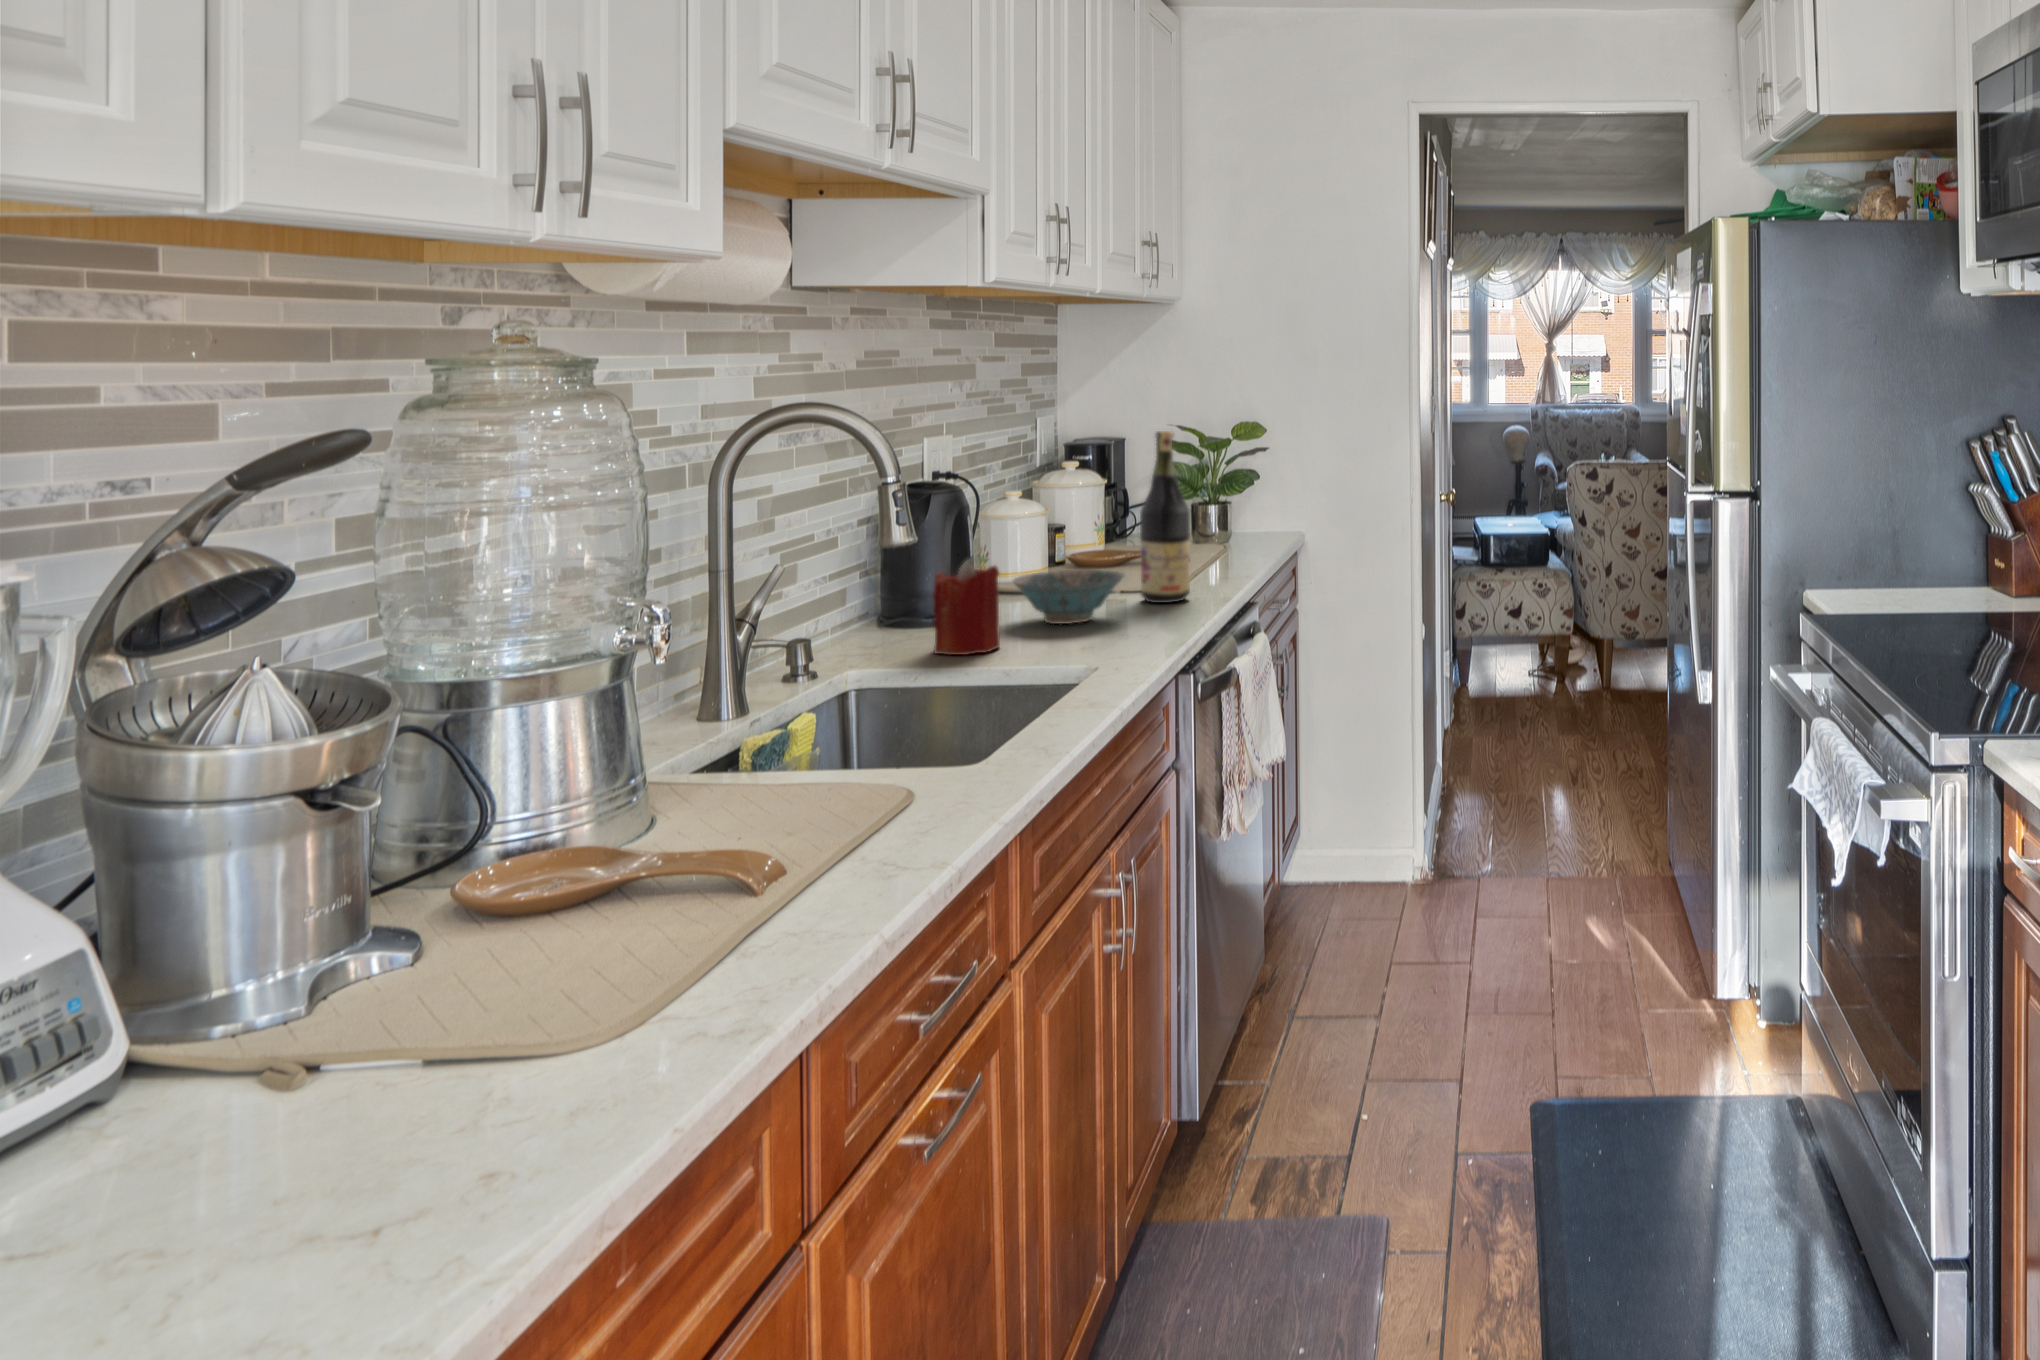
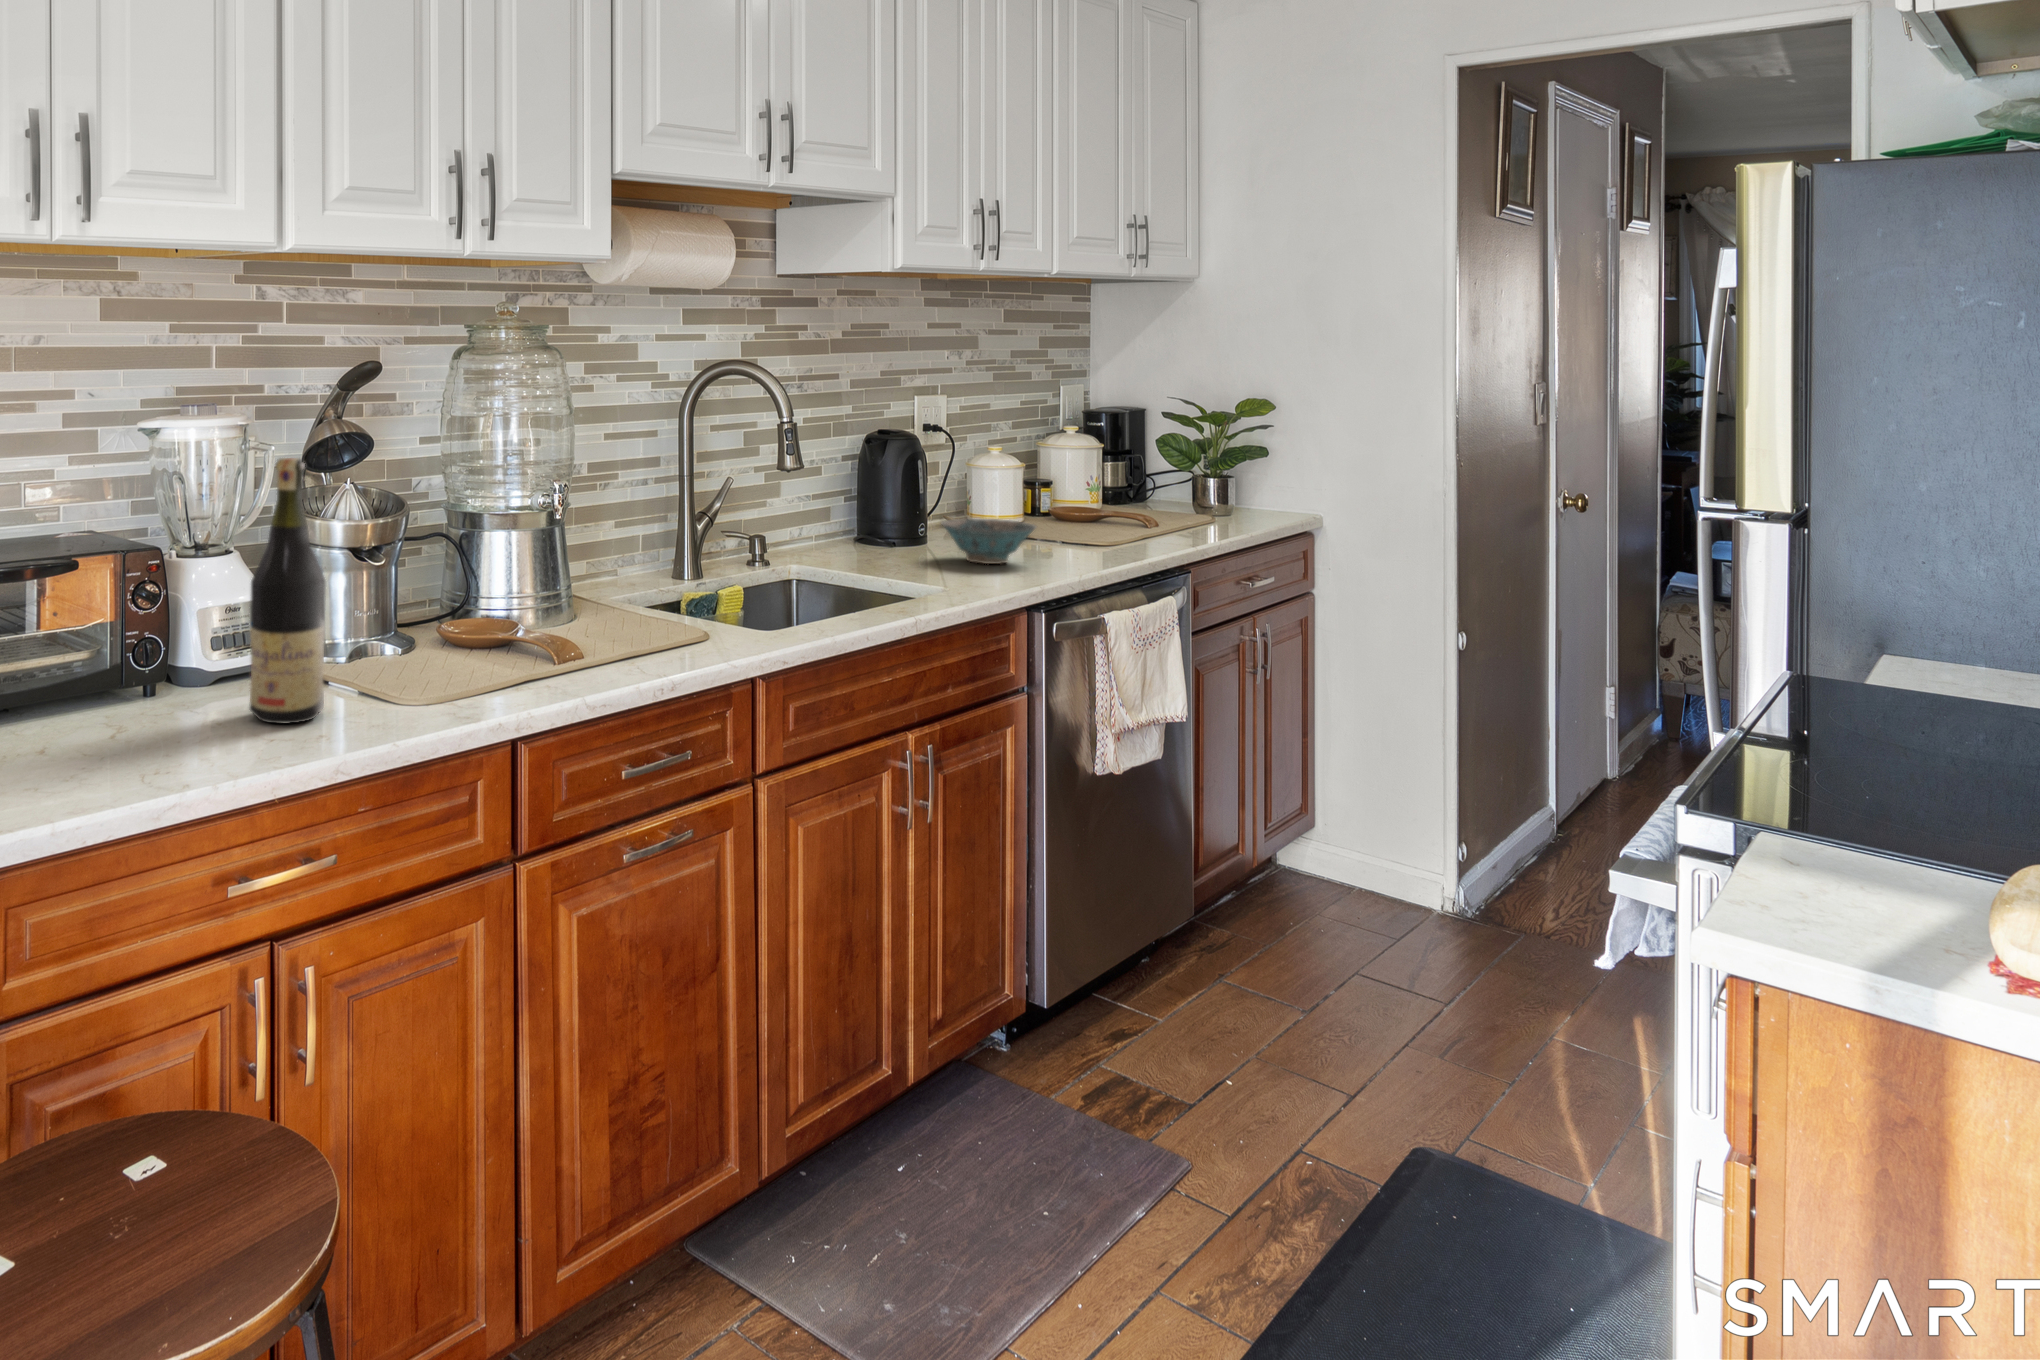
wine bottle: present [1140,431,1190,603] -> present [249,458,326,724]
candle: present [933,559,1000,655] -> none [857,495,910,573]

